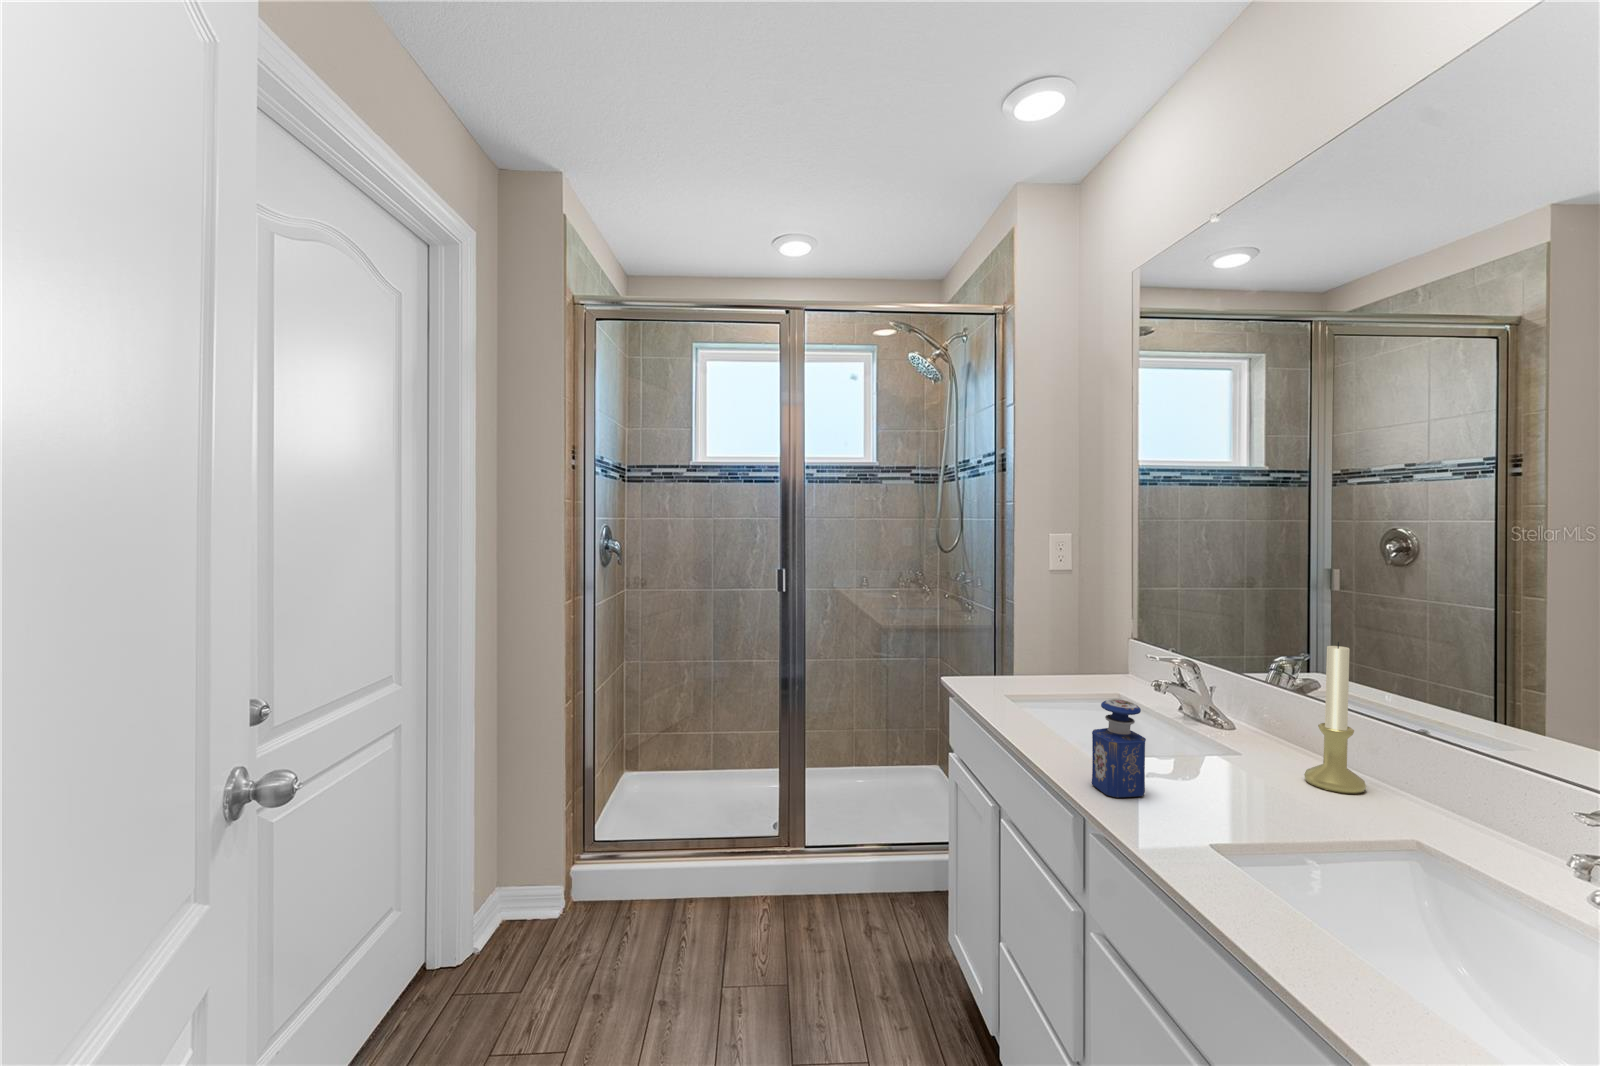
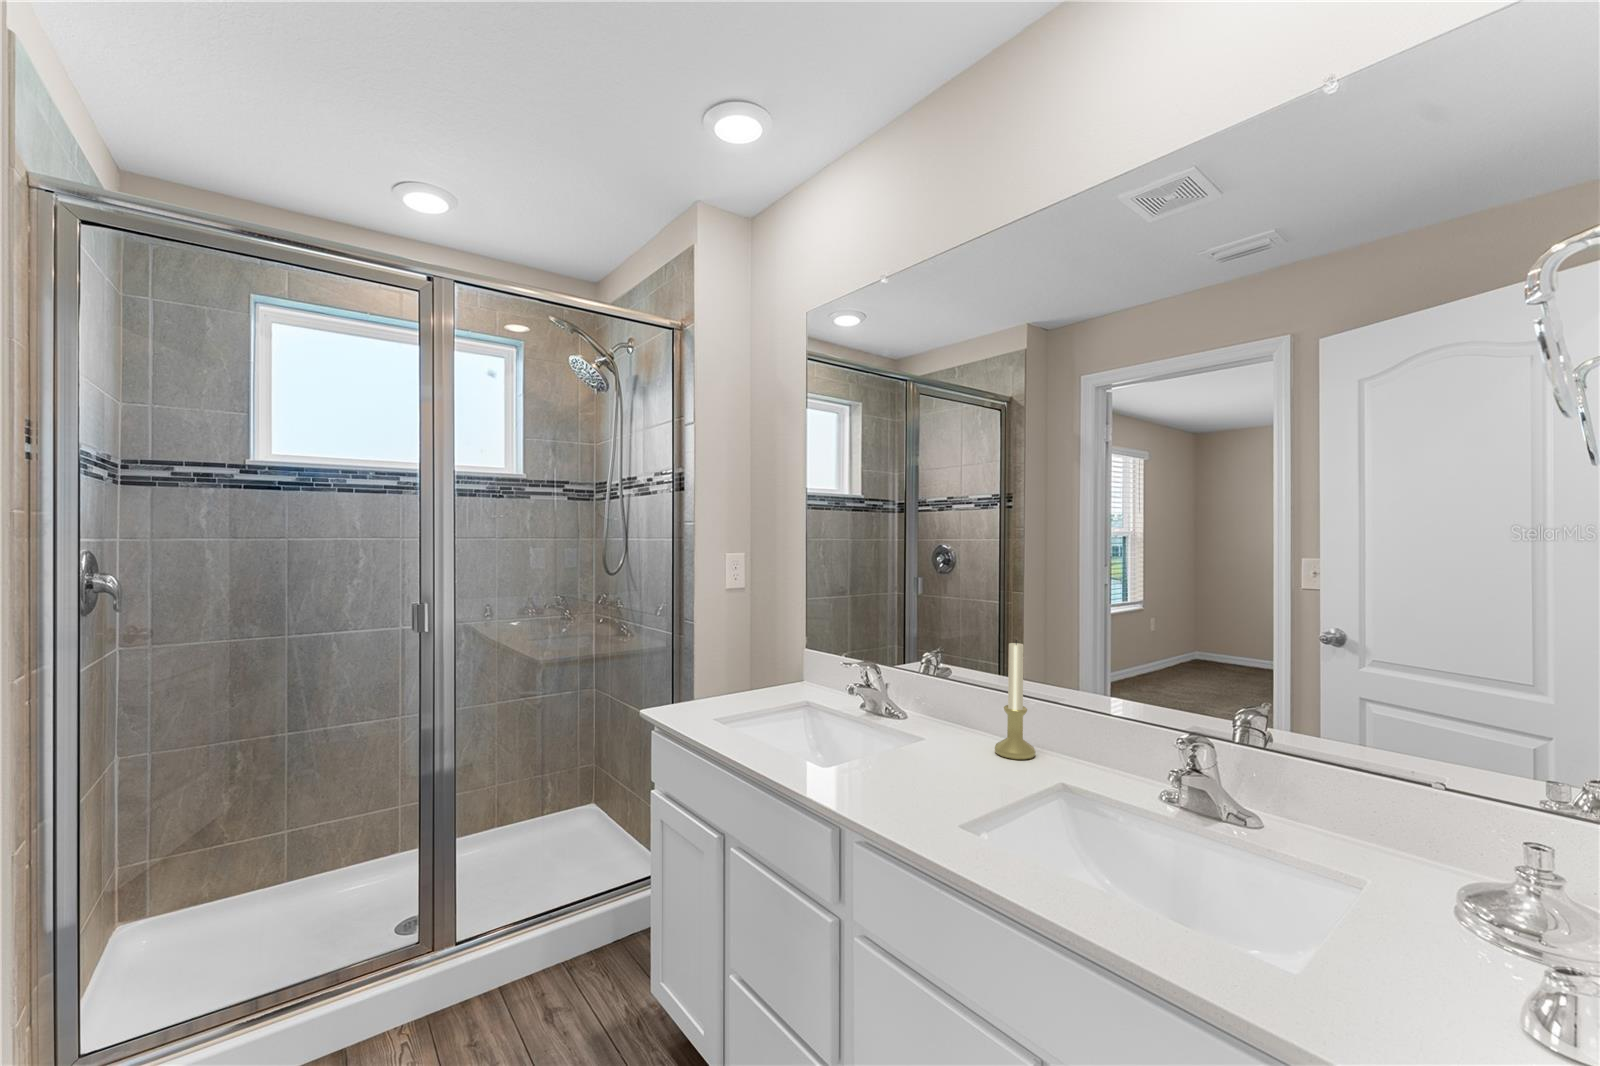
perfume bottle: present [1092,699,1146,797] -> none [876,715,924,809]

